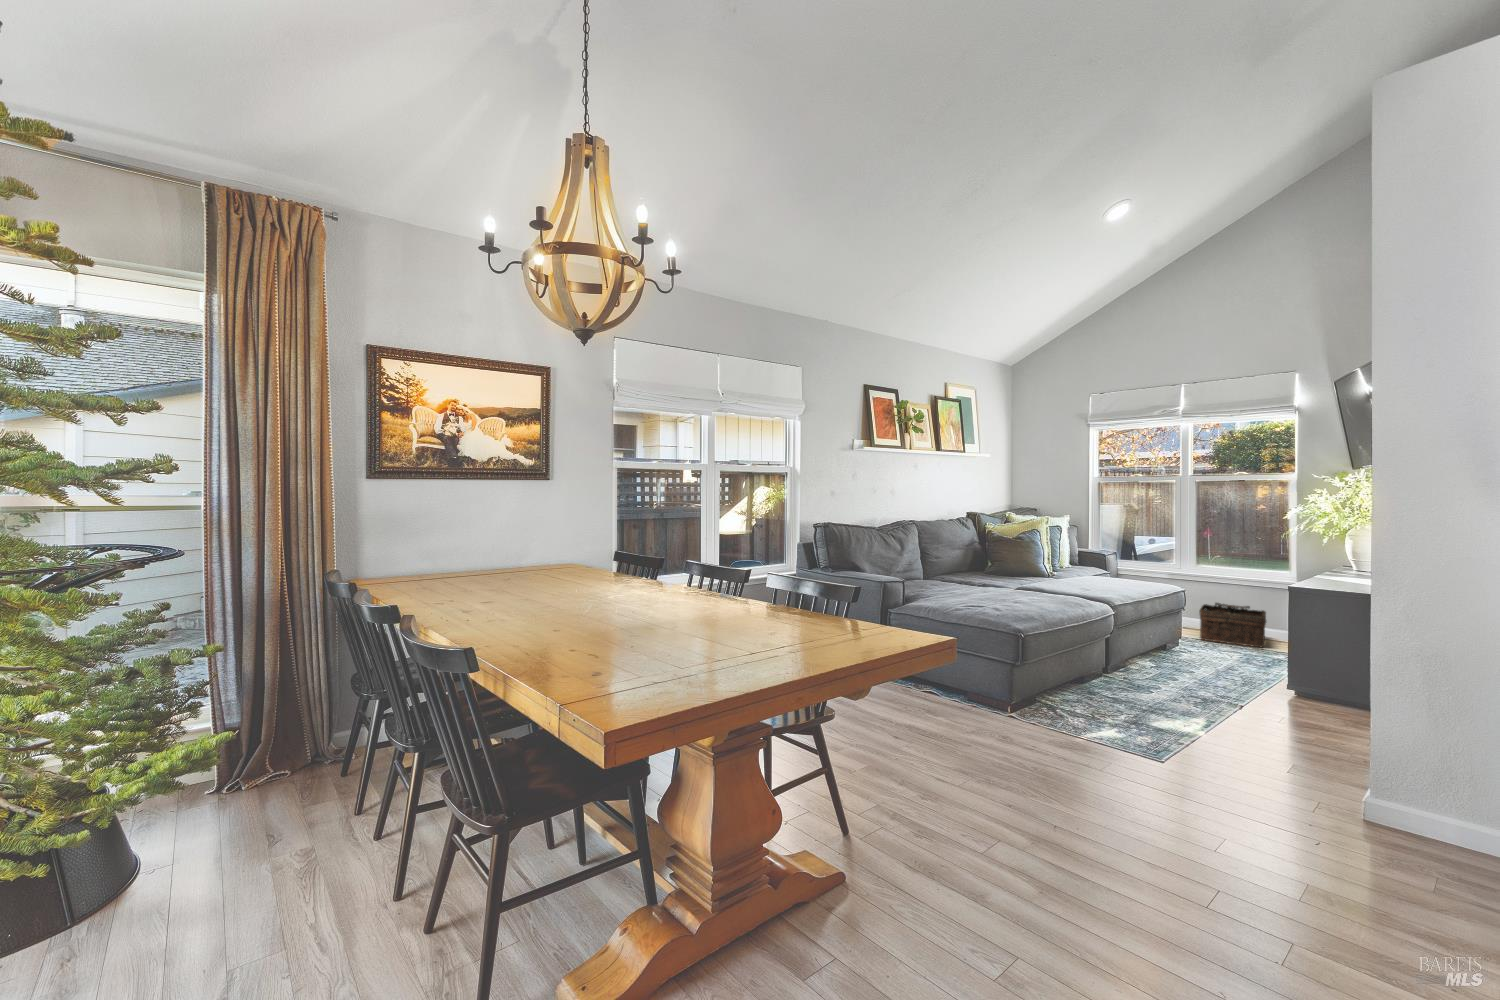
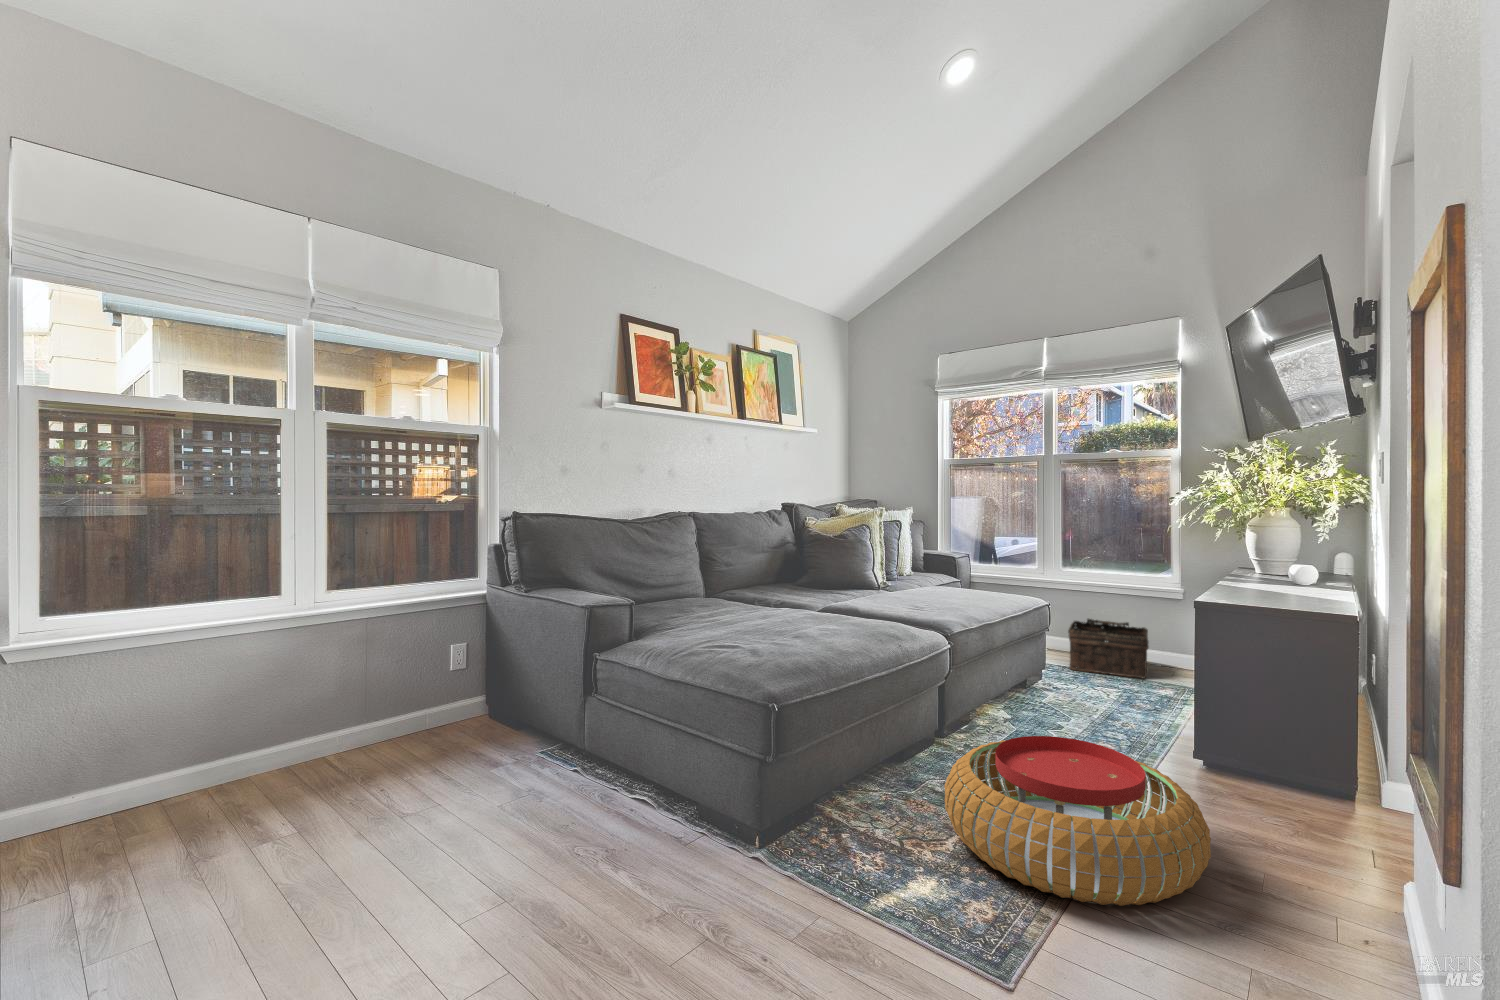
pouf: none [1118,663,1285,745] -> present [944,736,1211,906]

